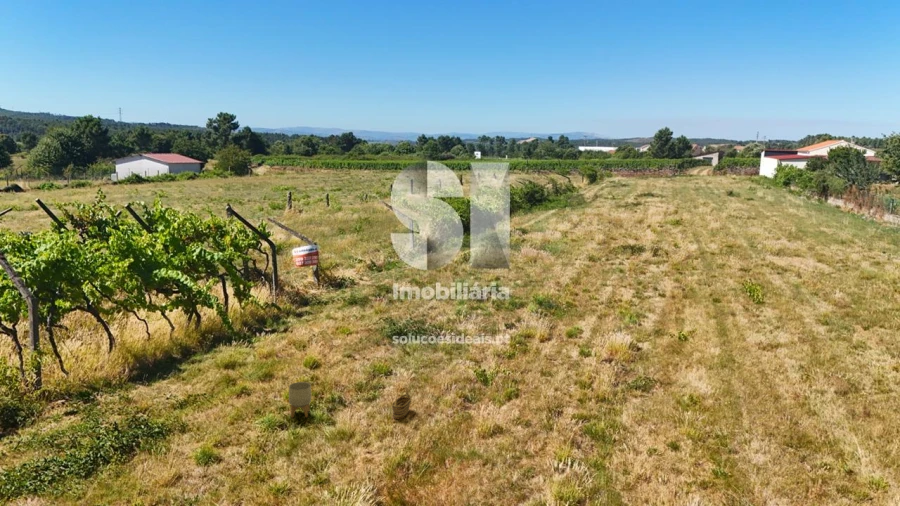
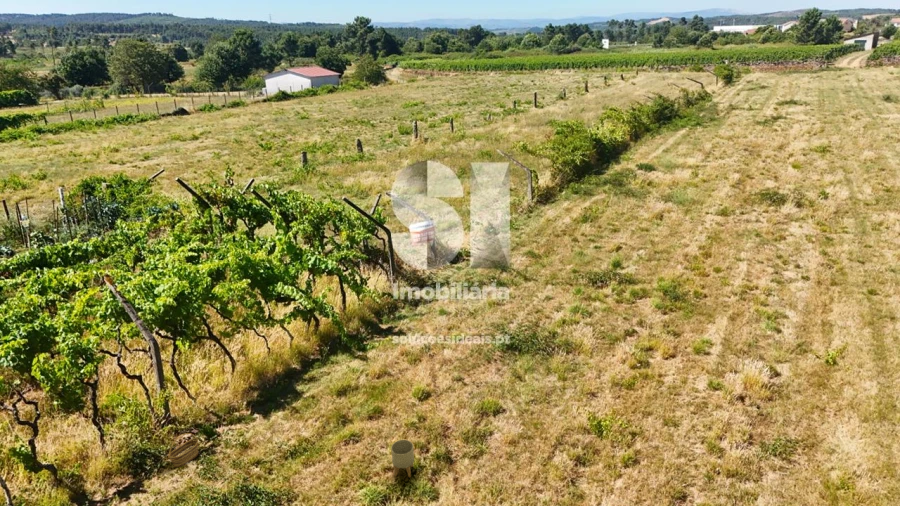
basket: present [392,387,411,419] -> present [168,434,199,467]

